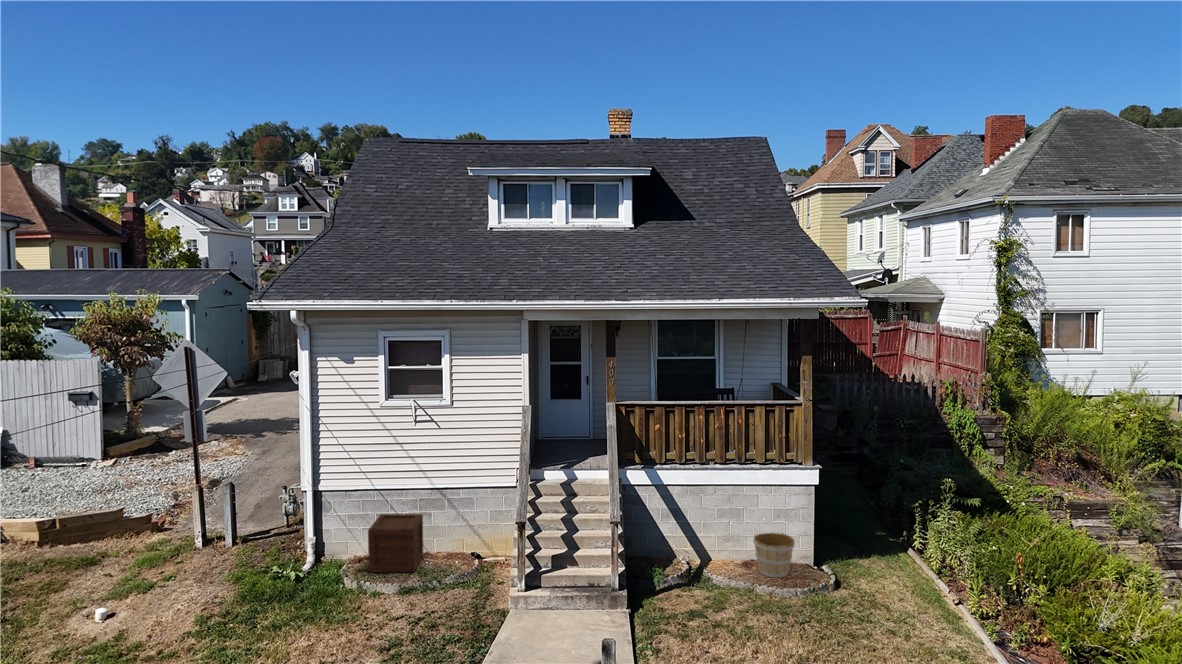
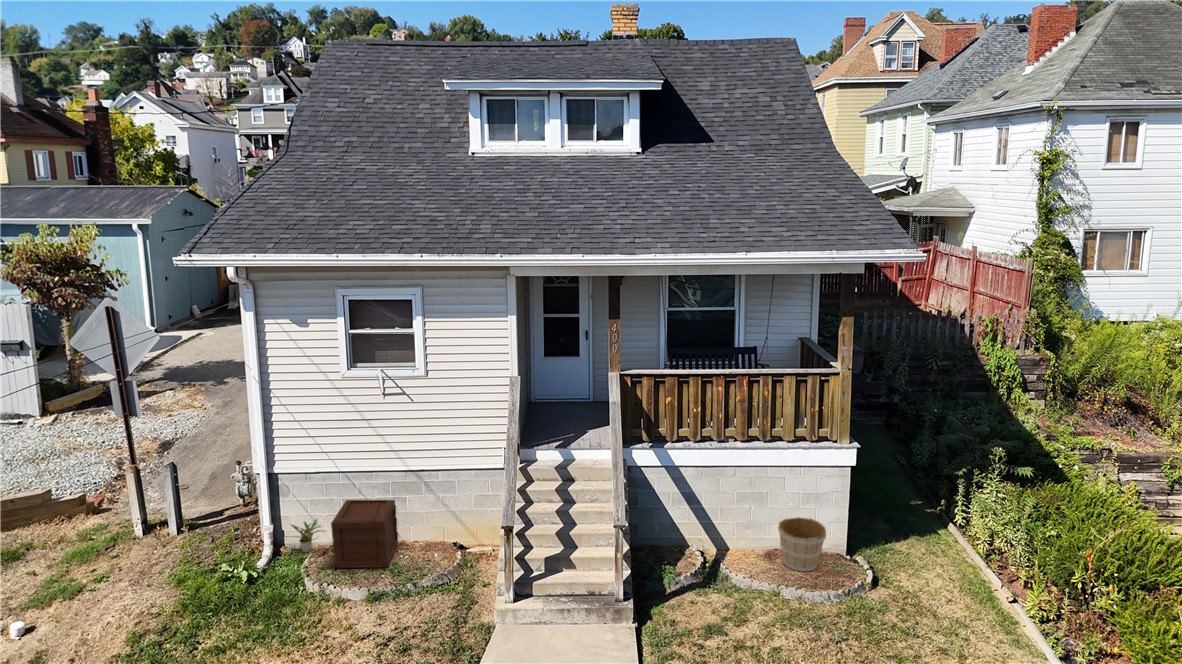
potted plant: none [325,532,362,562] -> present [291,519,320,552]

